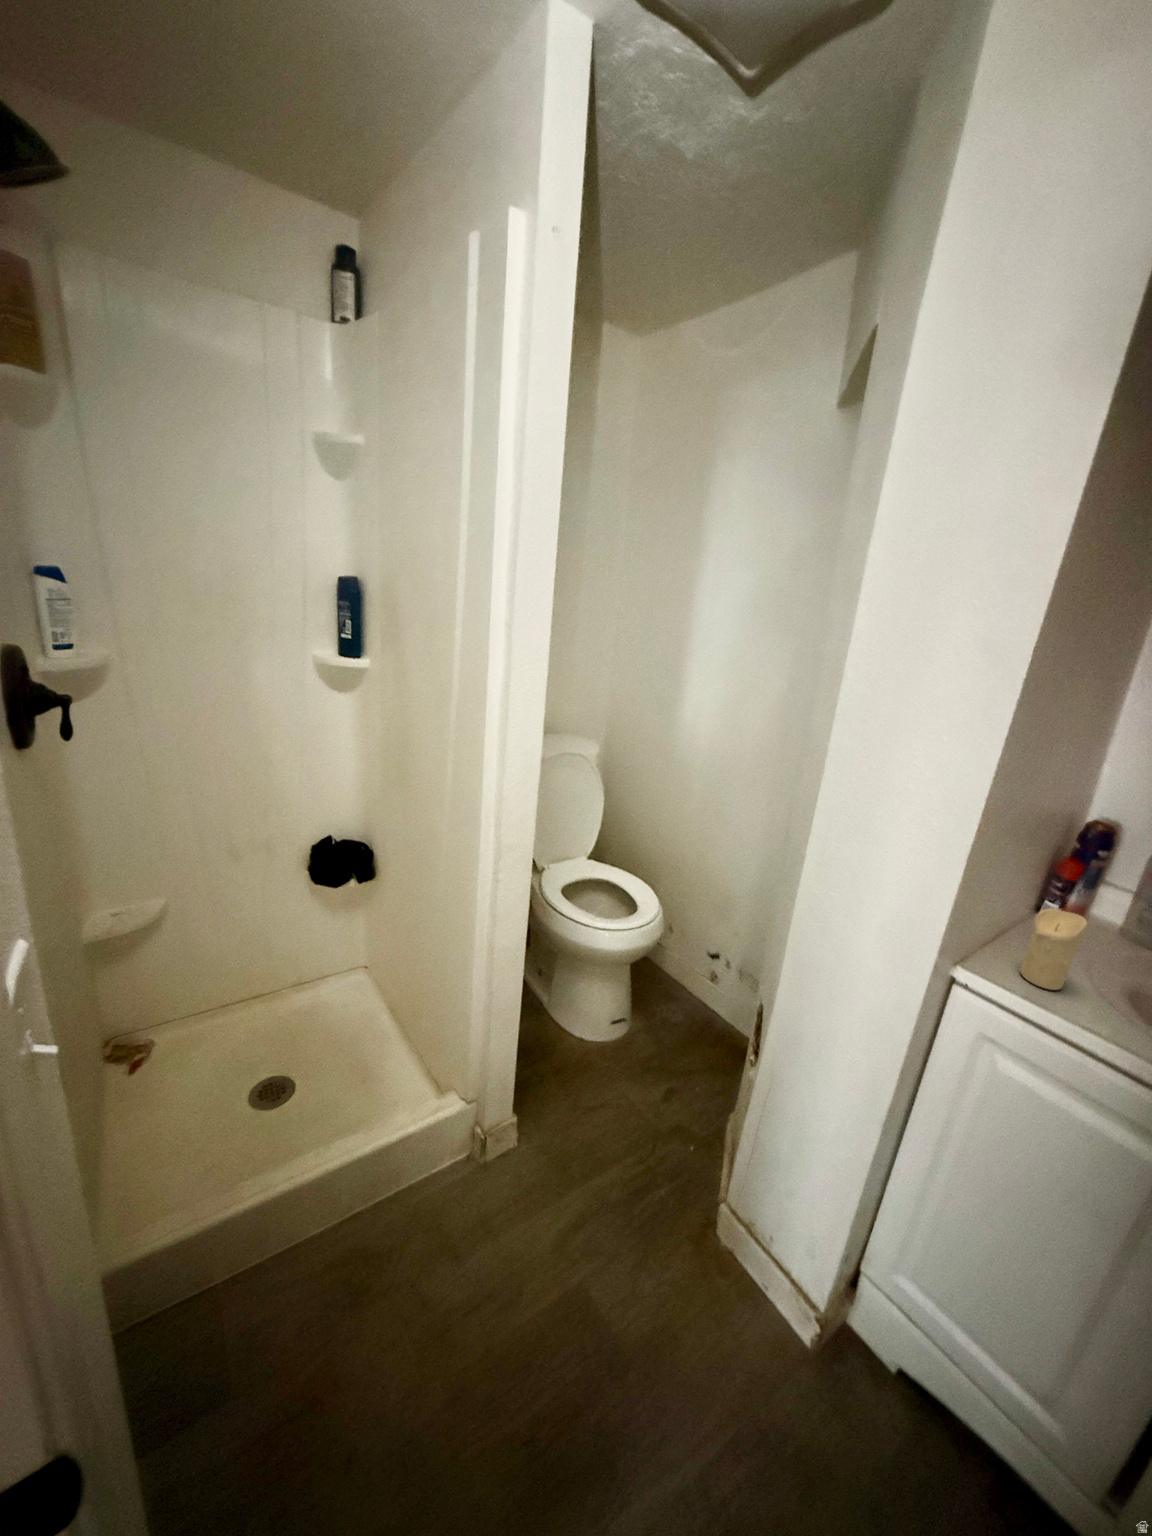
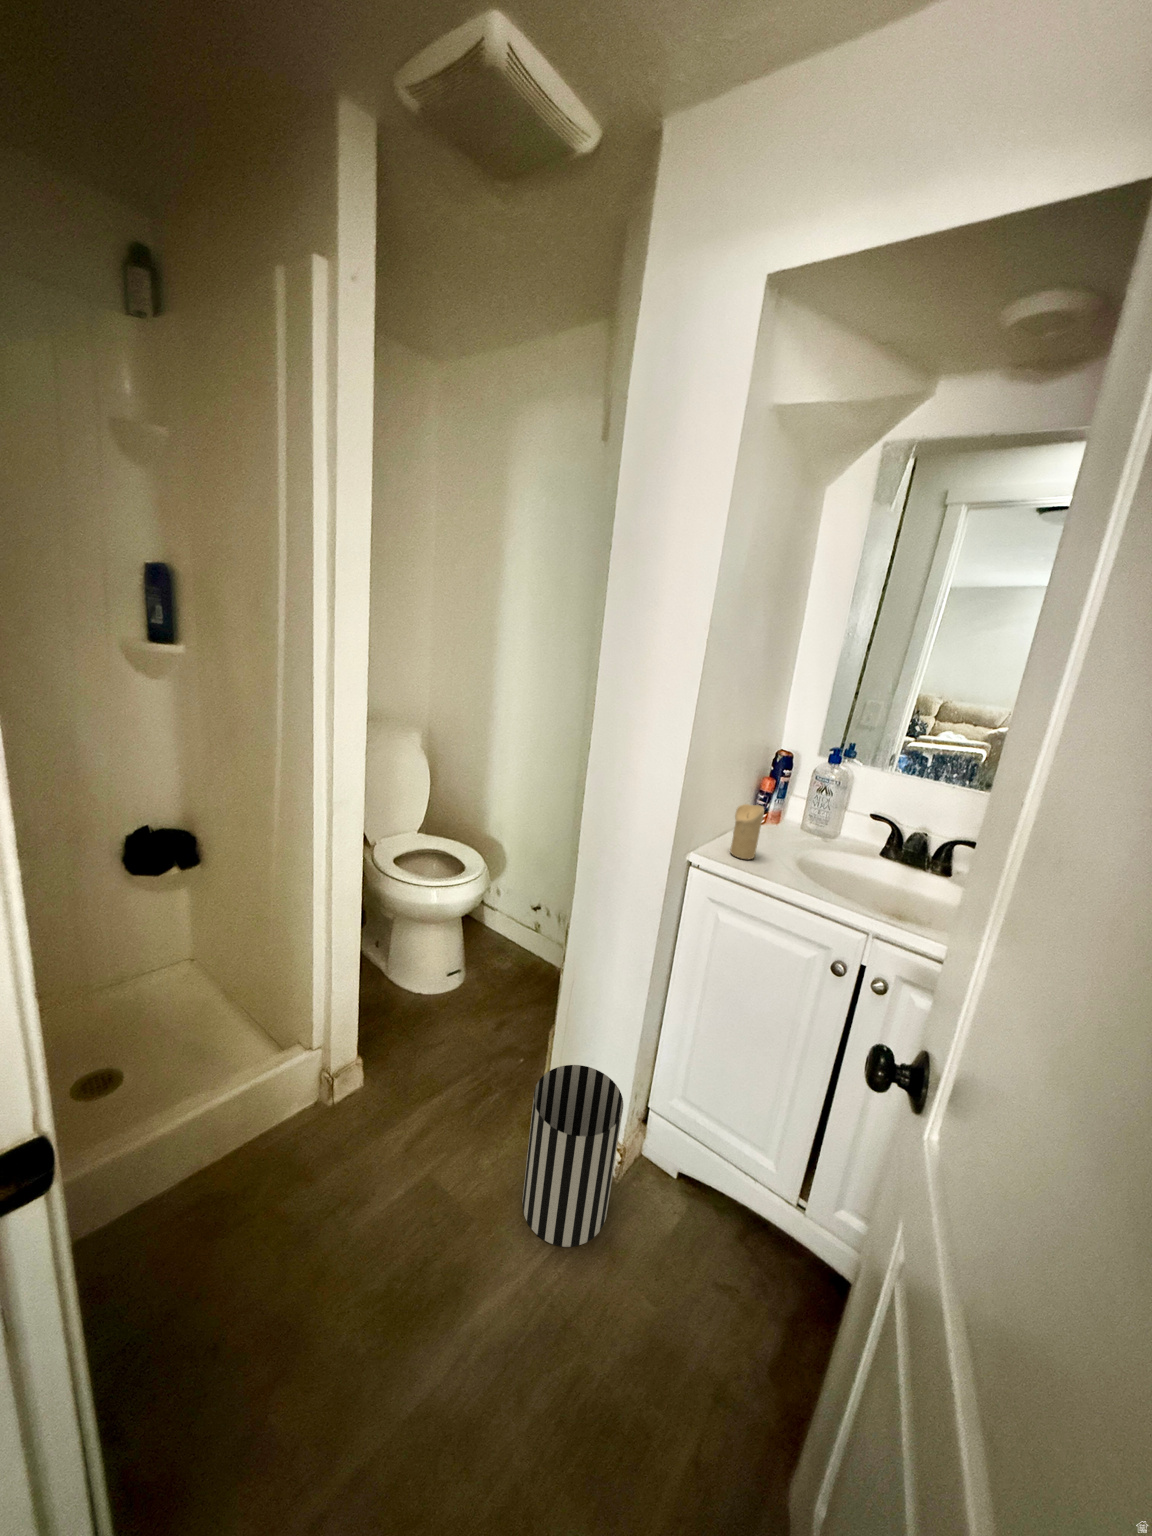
wastebasket: none [692,1203,837,1446] -> present [522,1065,623,1247]

